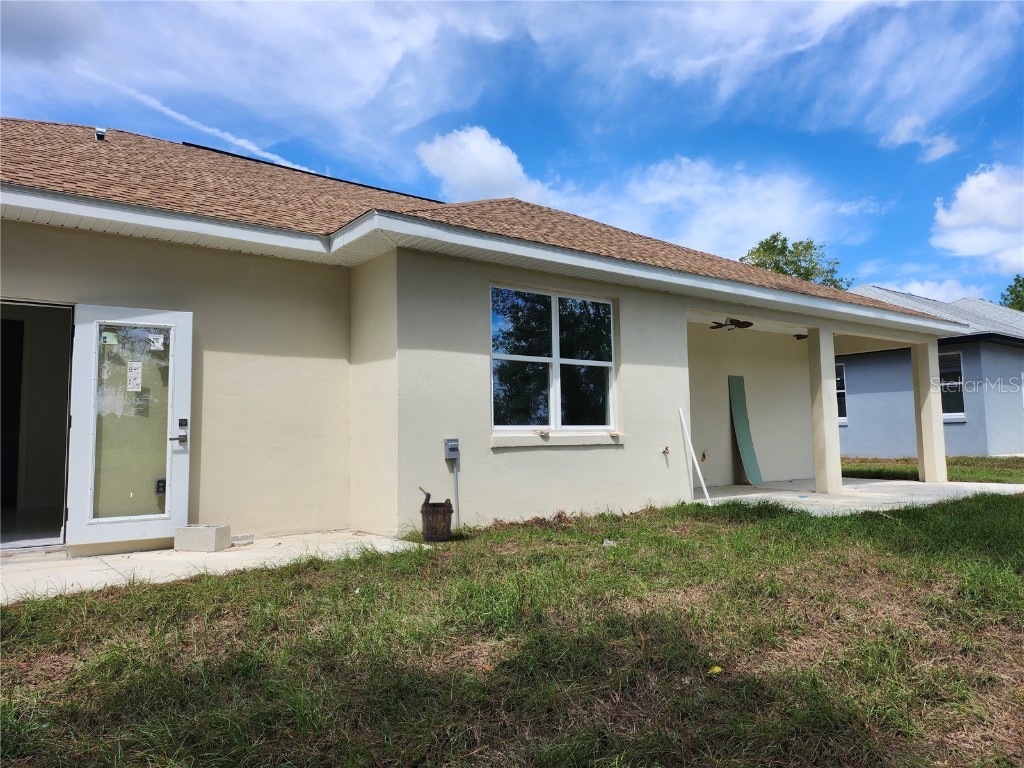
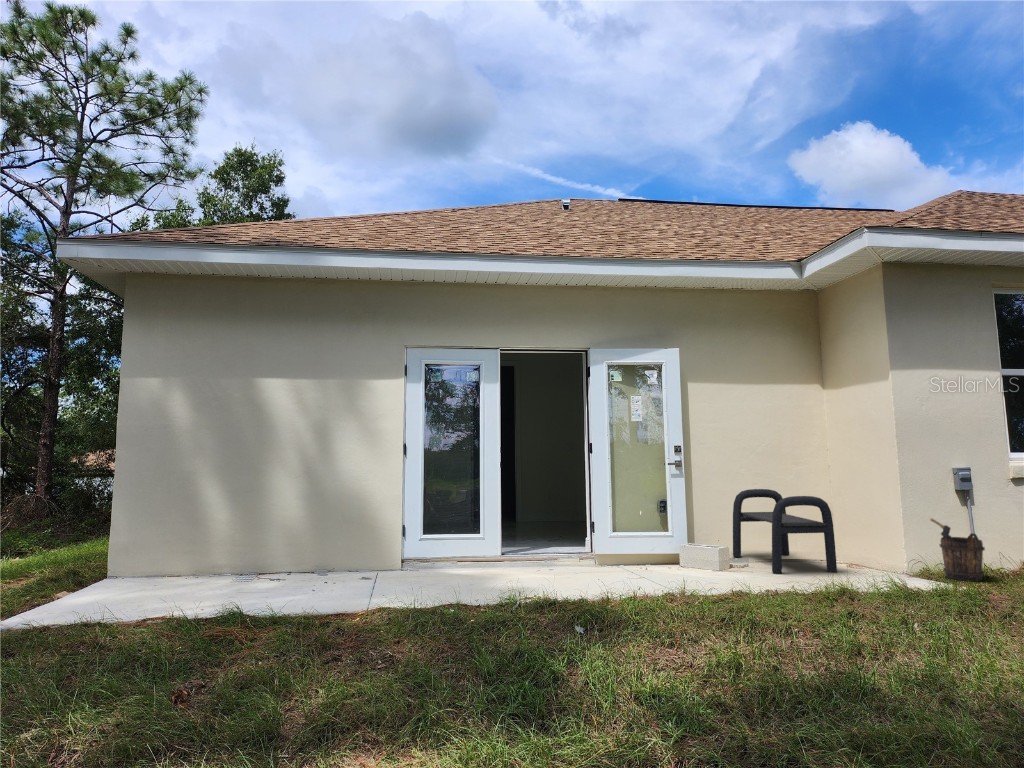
bench: none [244,463,332,550] -> present [733,489,837,574]

